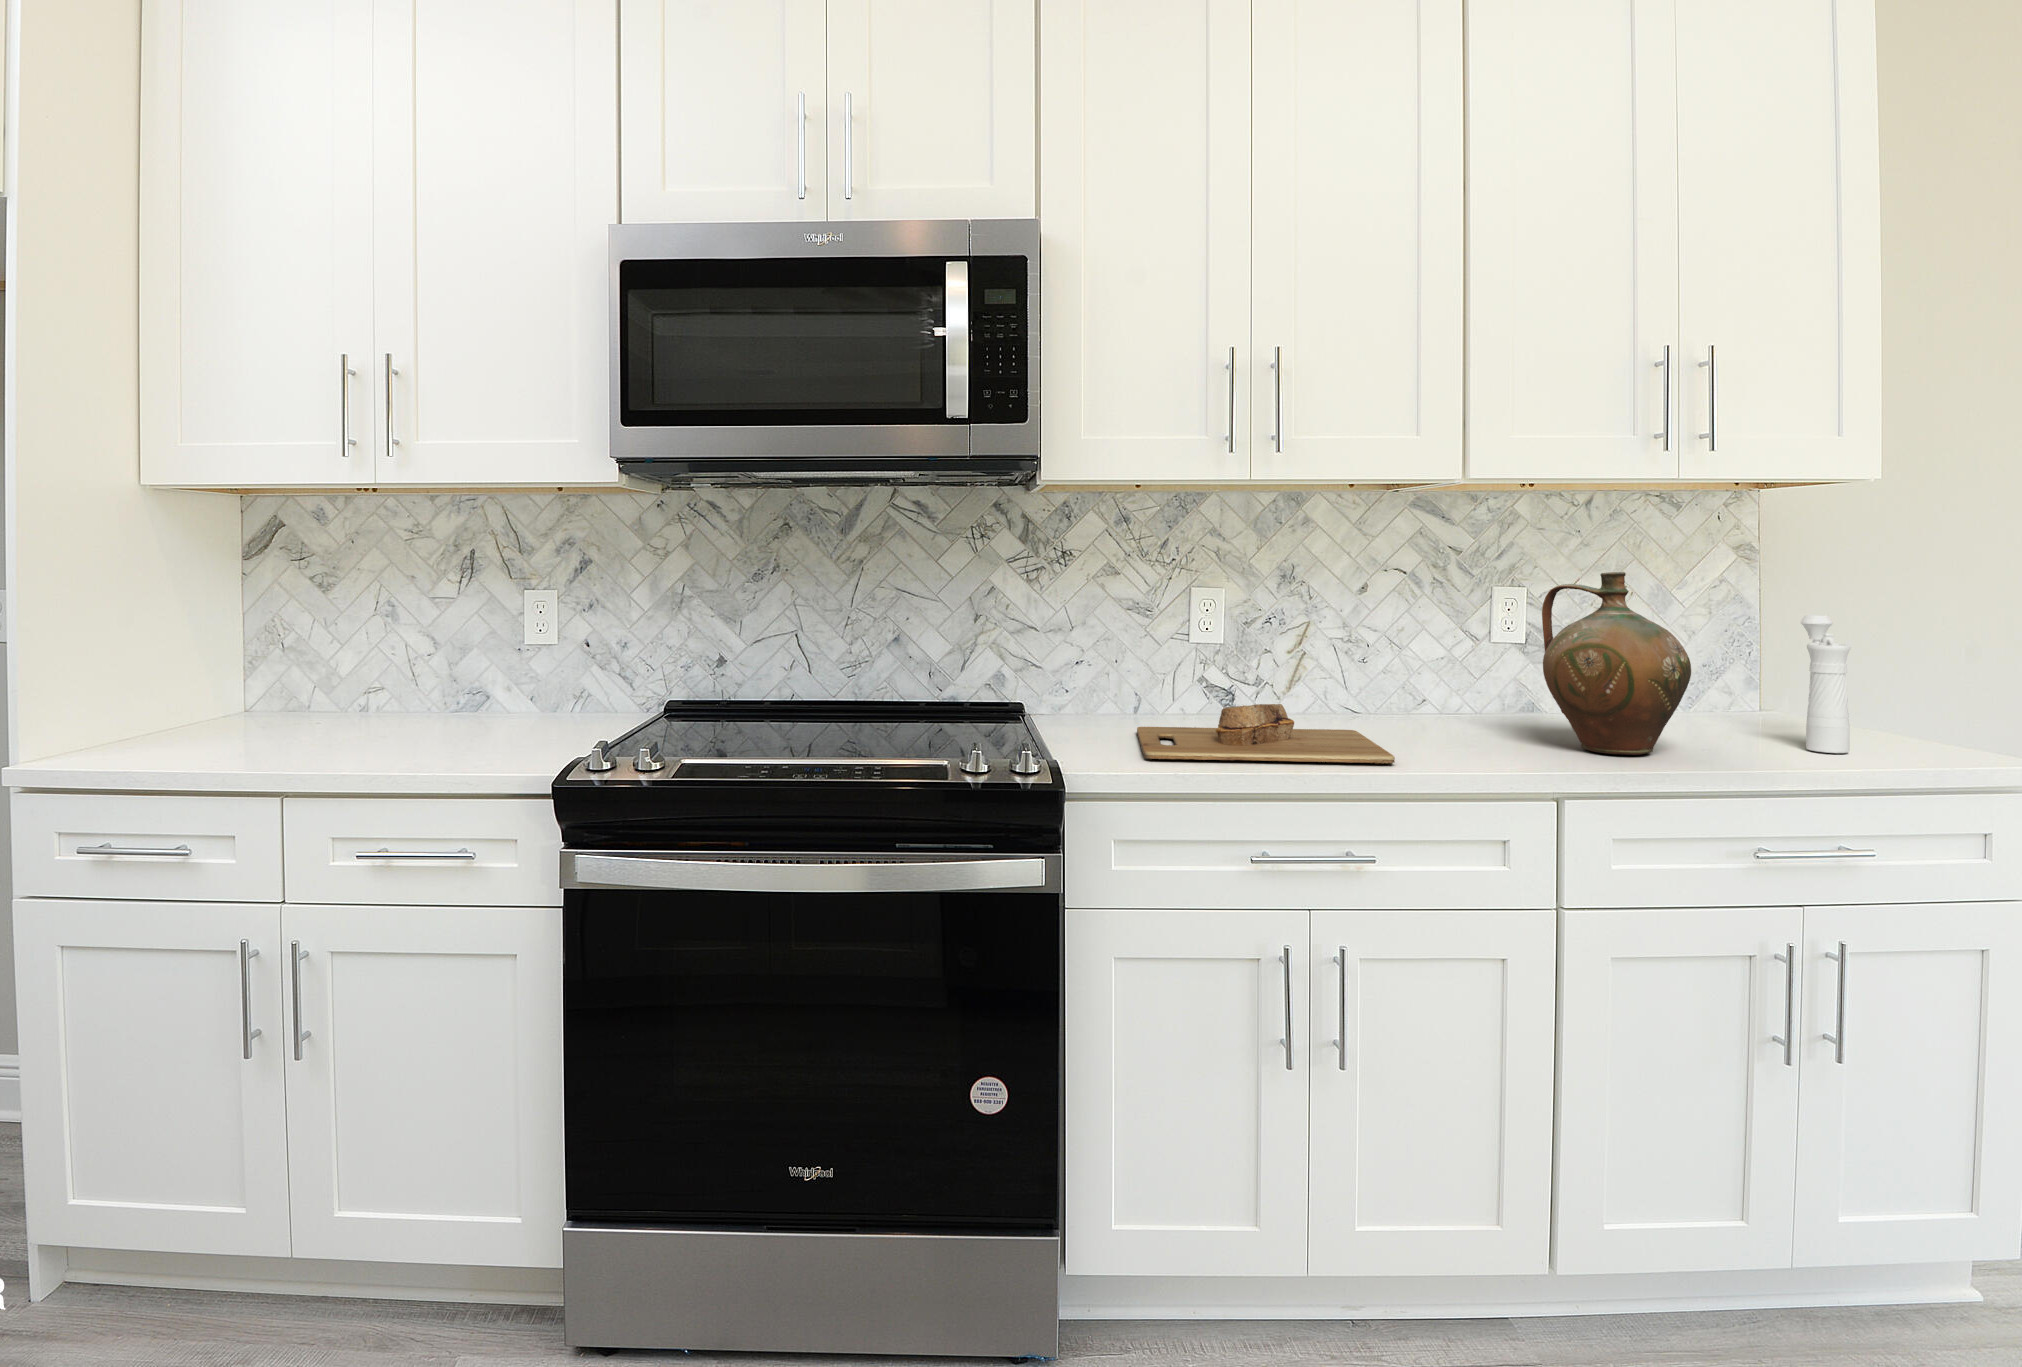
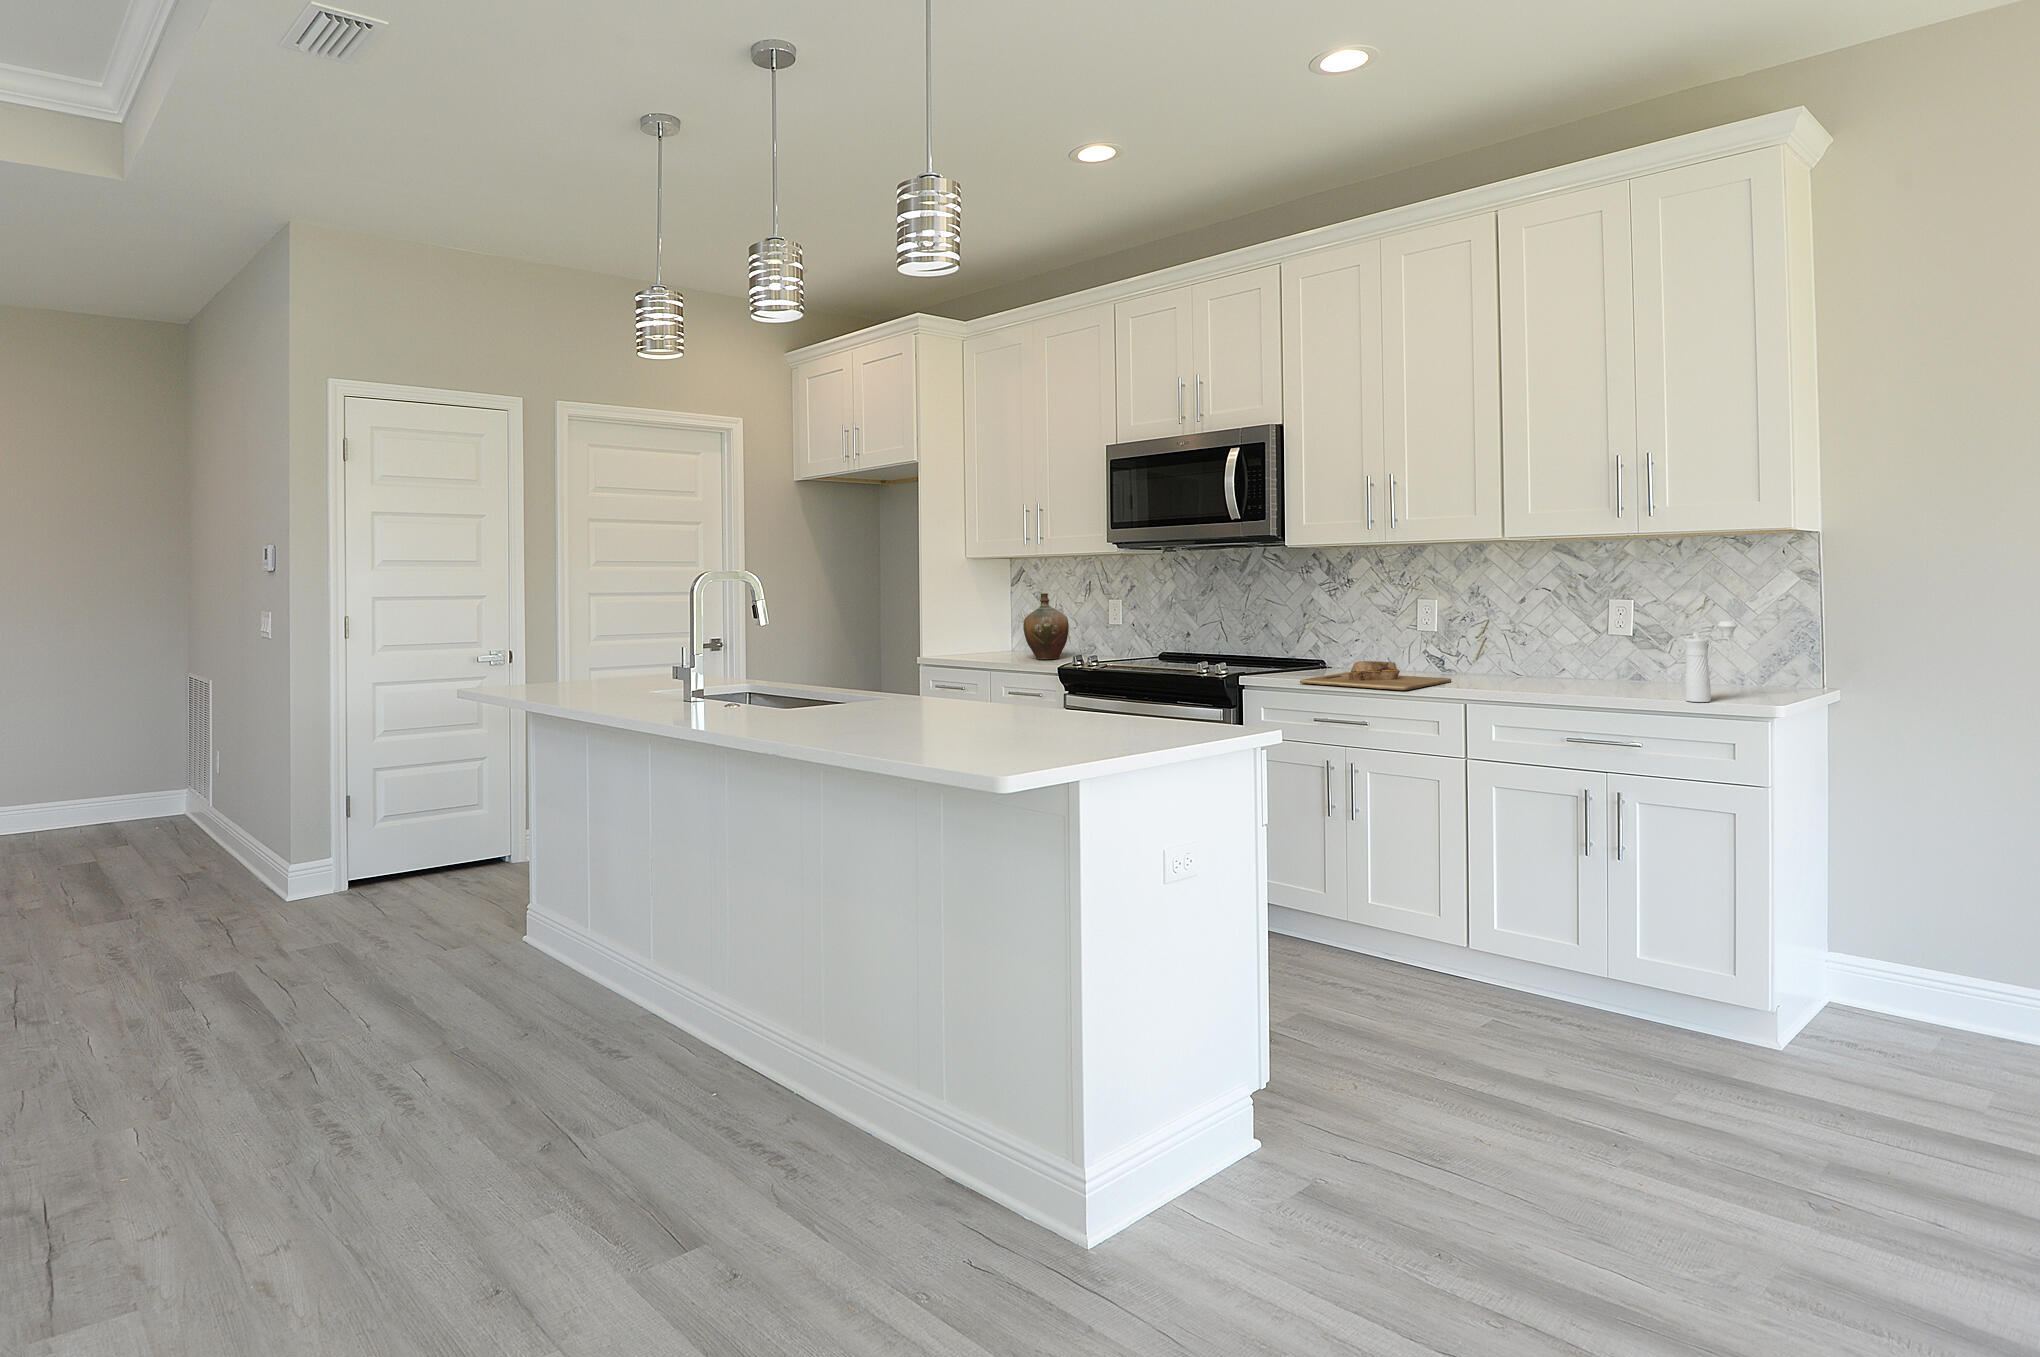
ceramic jug: present [1542,572,1691,755] -> present [1023,593,1069,660]

